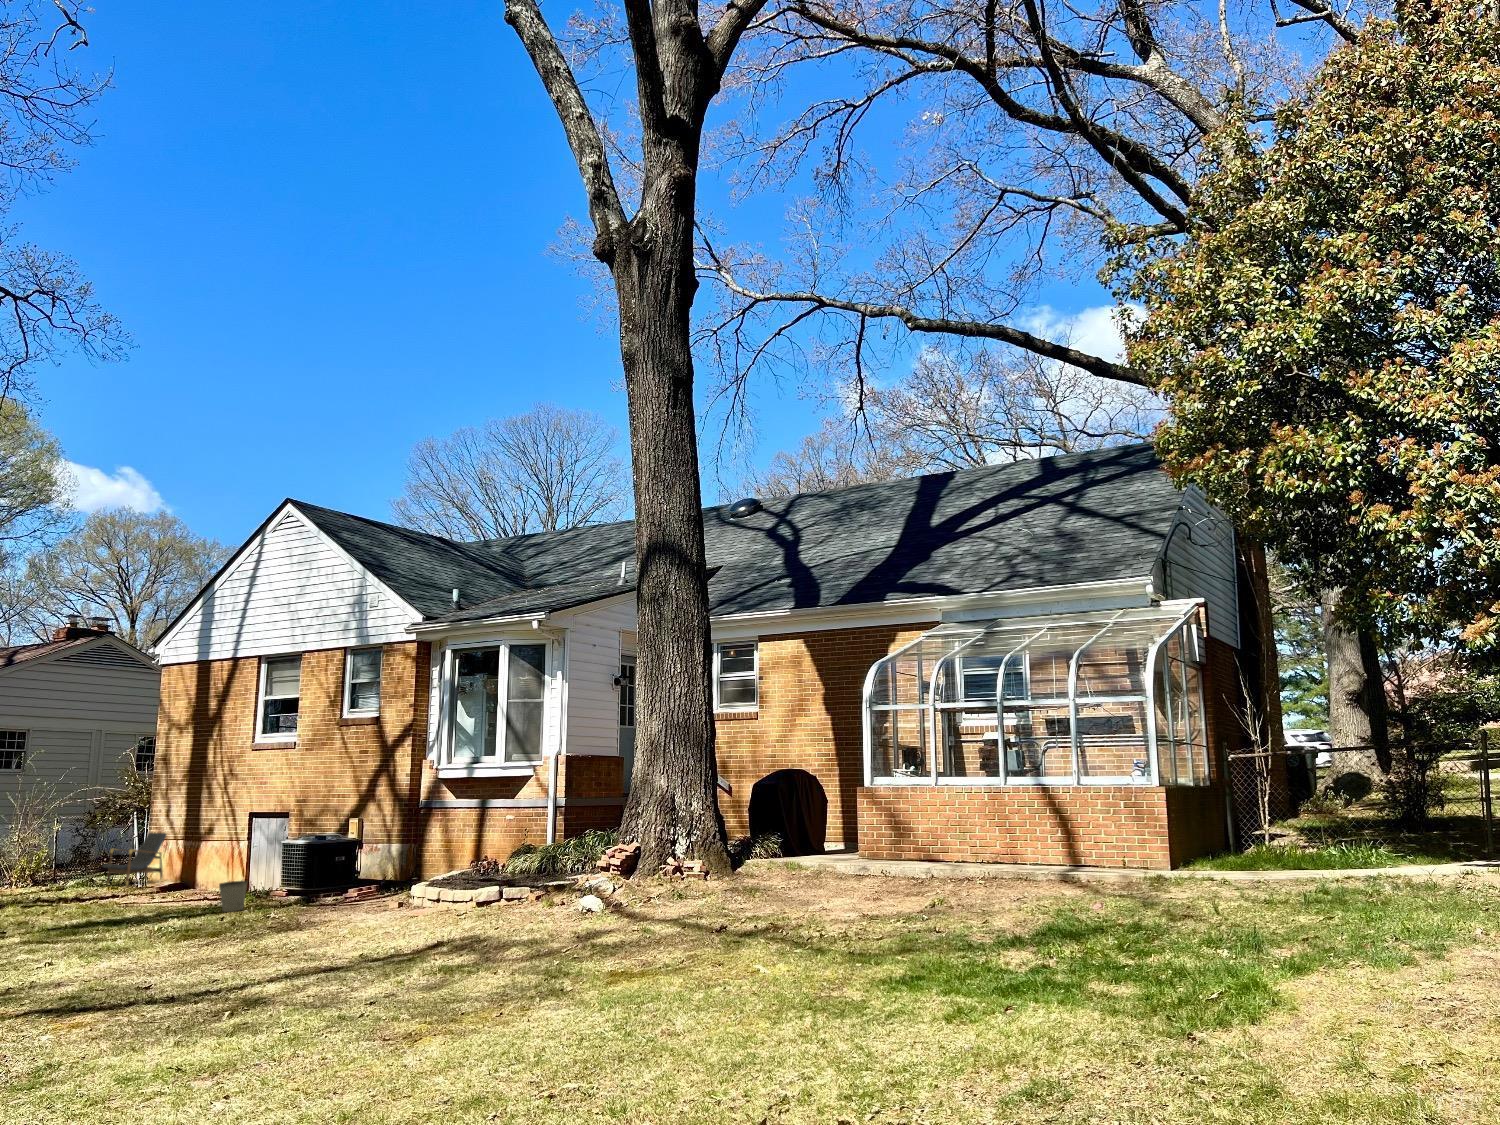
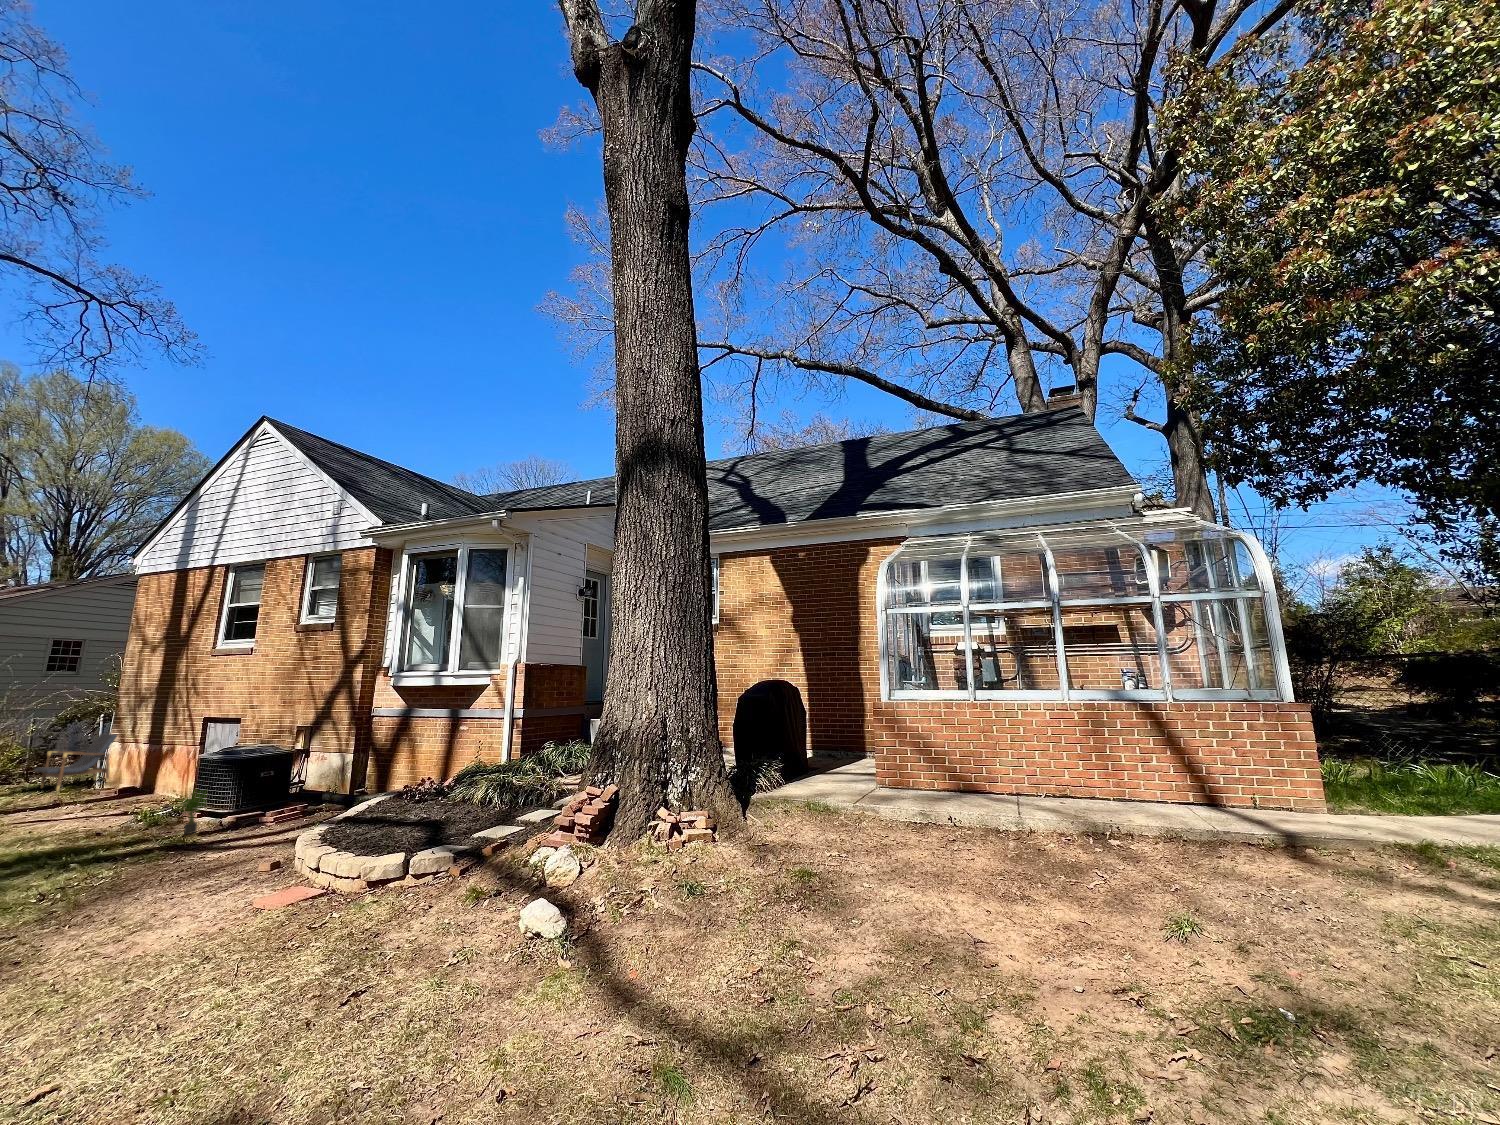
potted plant: none [281,863,312,904] -> present [179,791,205,834]
bucket: present [219,880,247,912] -> none [60,810,113,855]

